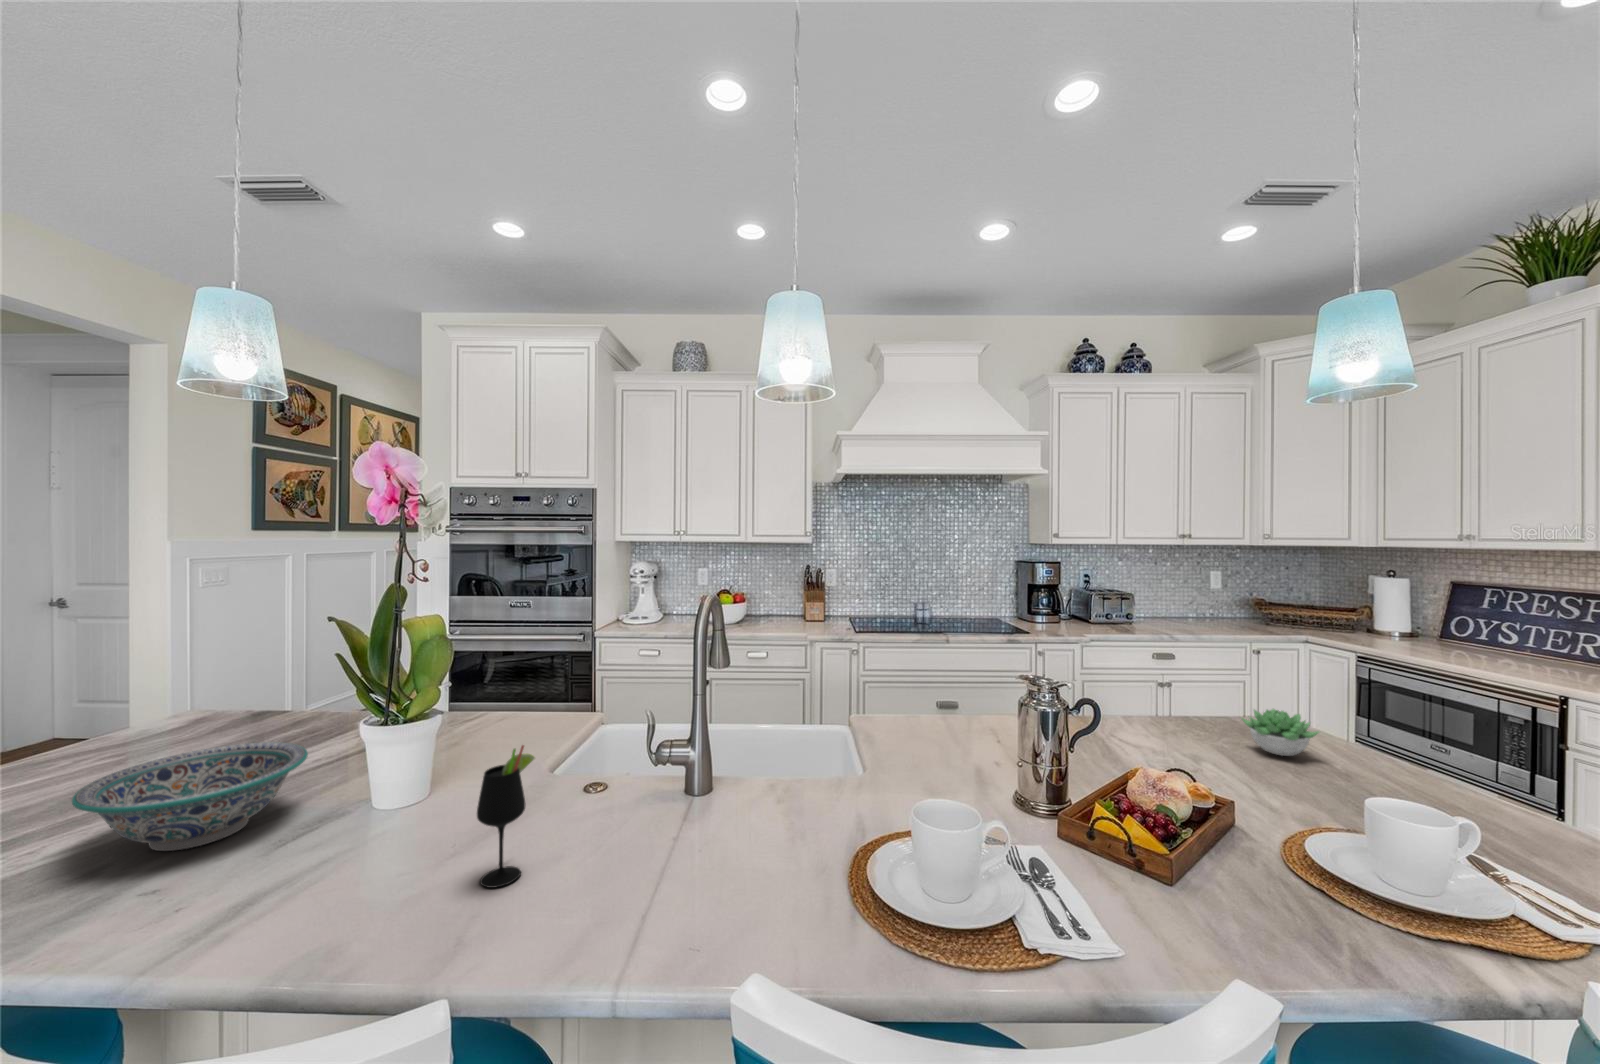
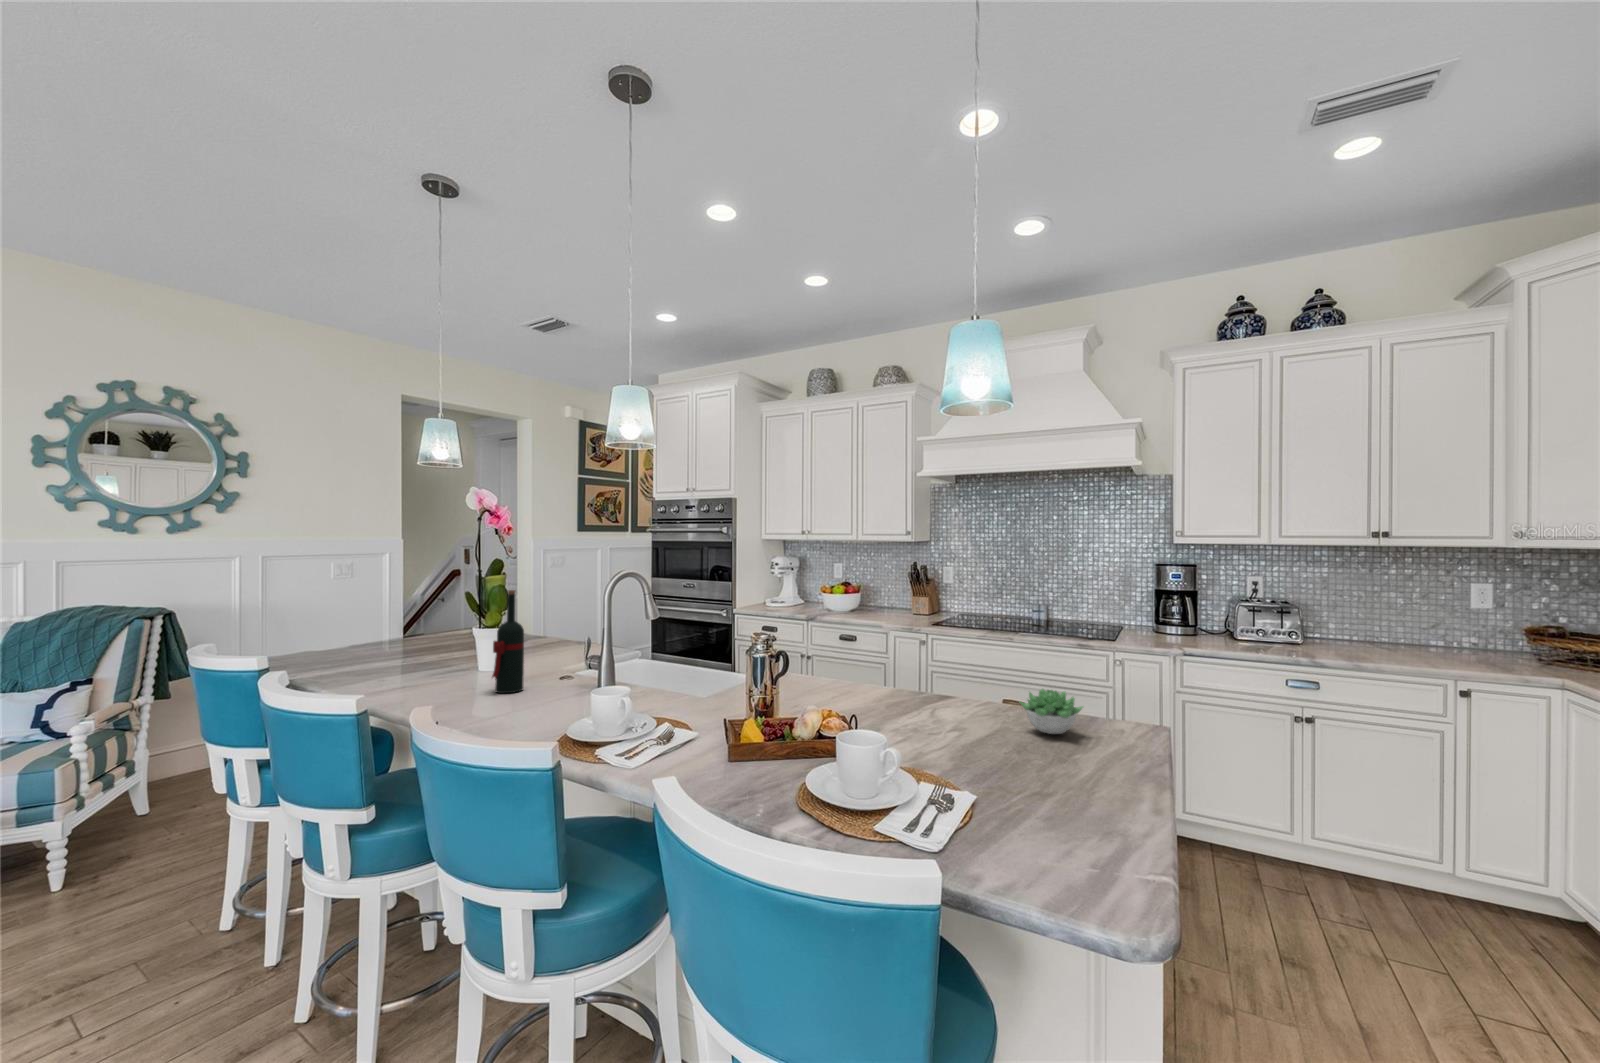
wine bottle: none [590,669,641,871] -> present [492,590,524,693]
decorative bowl: present [72,742,308,851] -> none [359,626,449,663]
wine glass: present [477,745,535,888] -> none [450,622,477,689]

